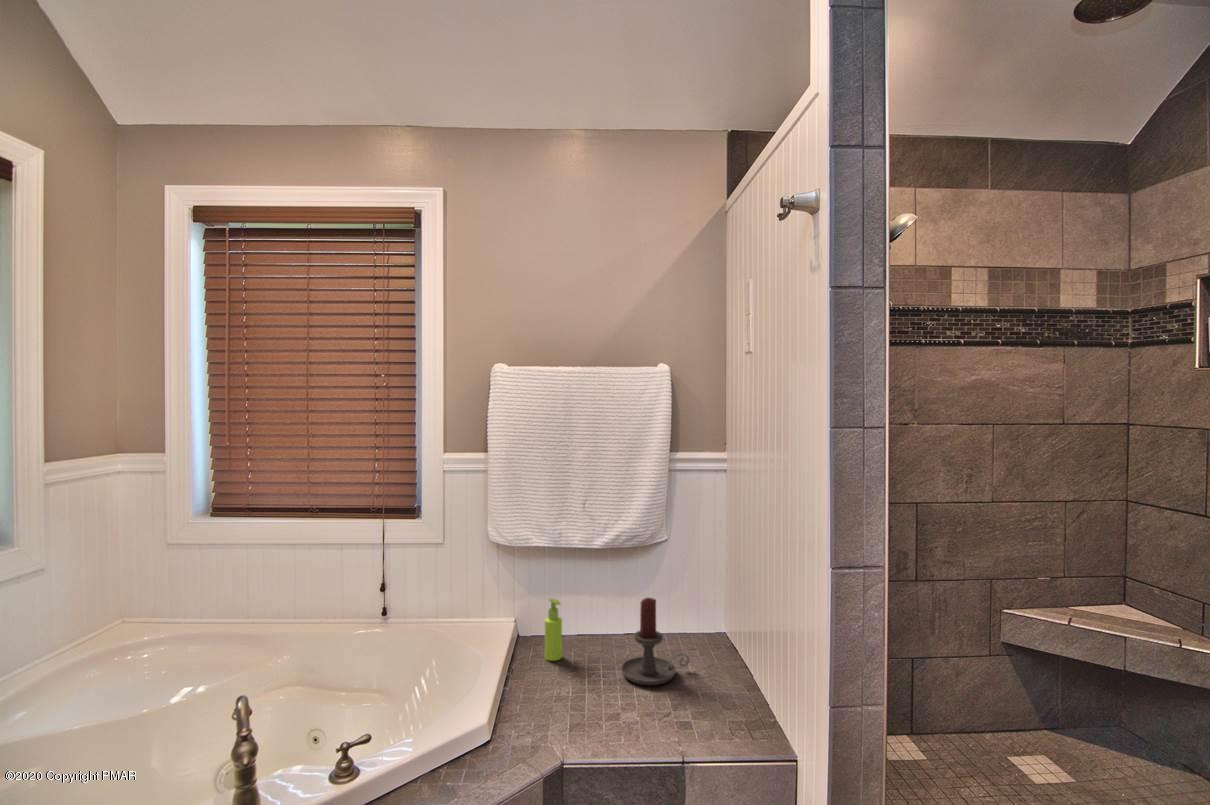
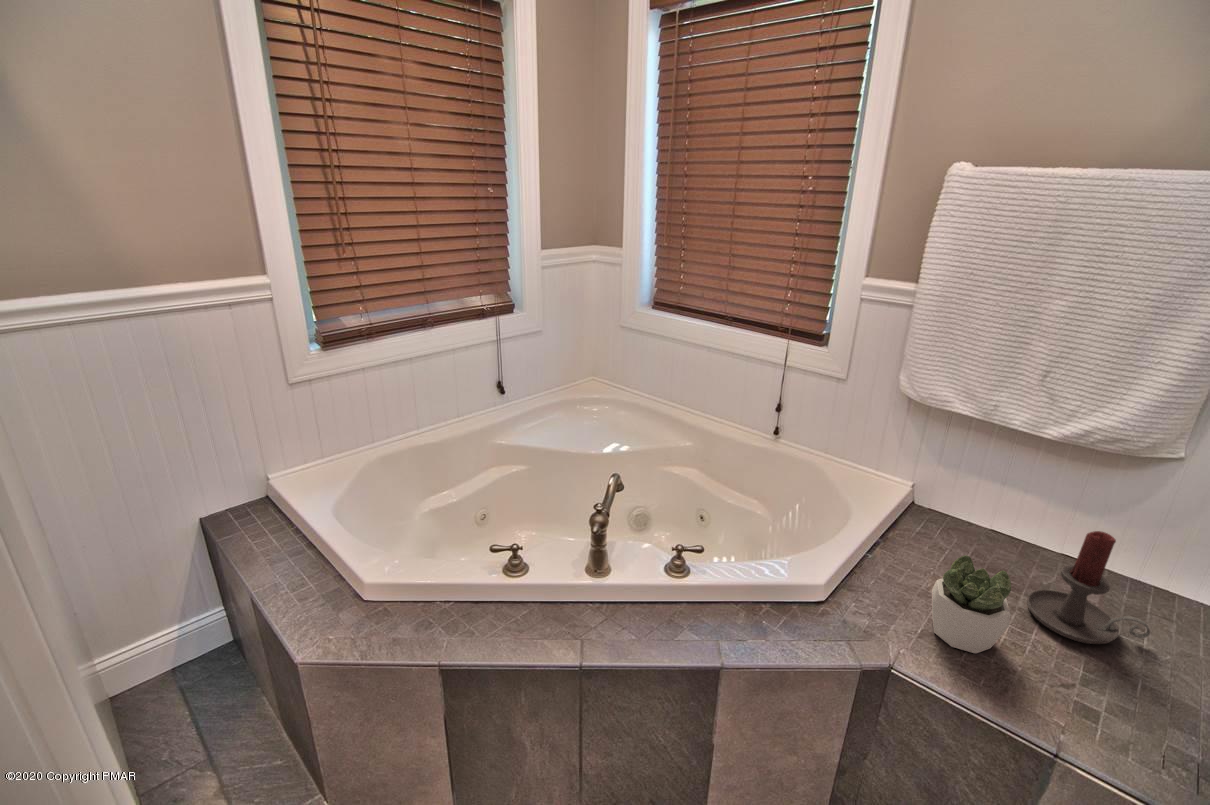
soap dispenser: present [545,598,562,661] -> none [931,480,966,549]
succulent plant: none [568,645,624,726] -> present [932,555,1011,653]

